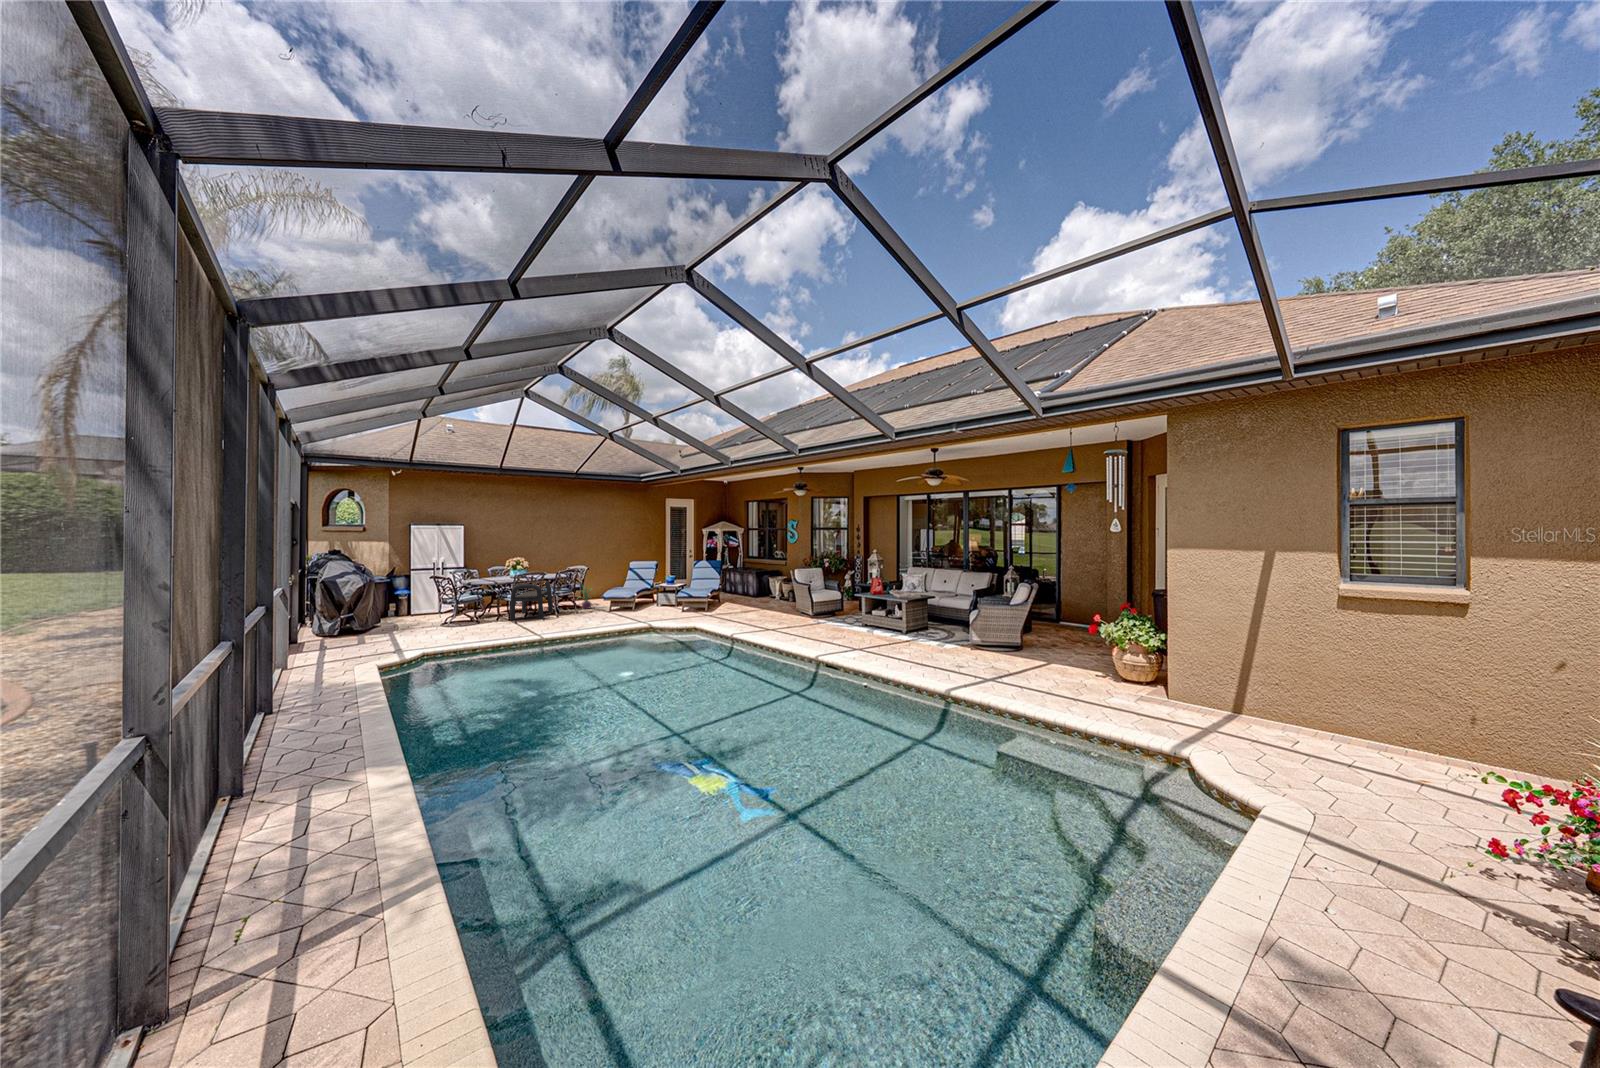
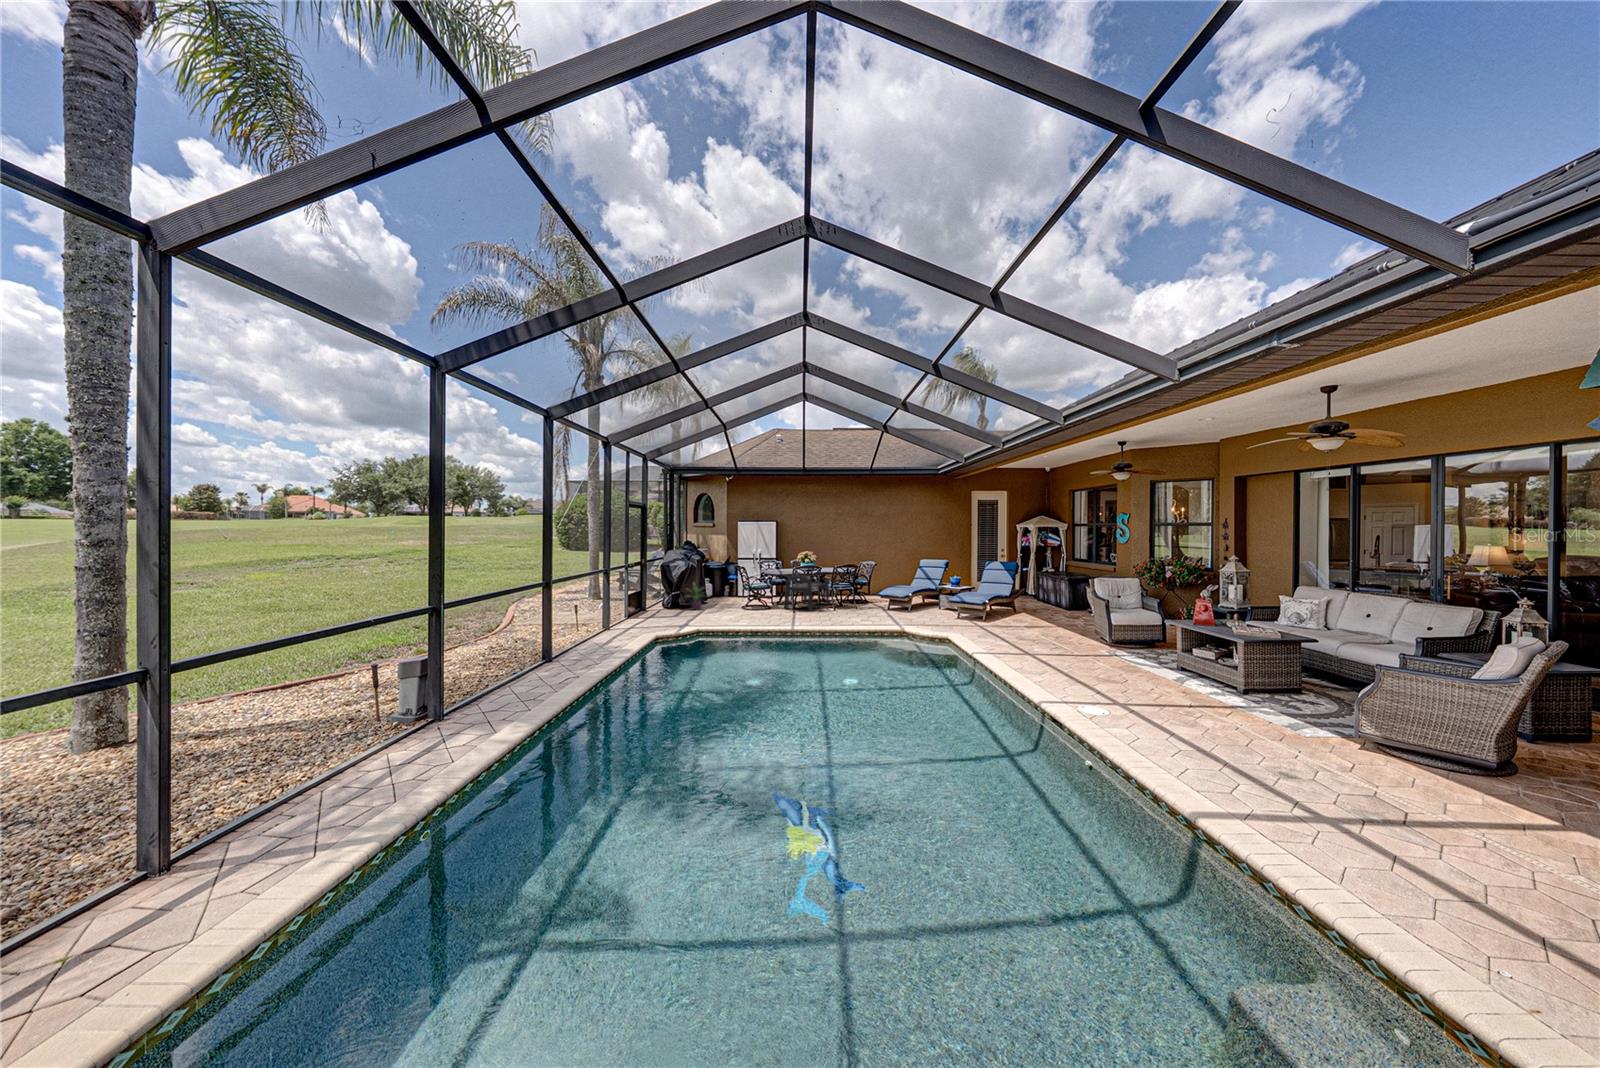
decorative plant: present [582,588,592,609] -> present [687,585,702,610]

